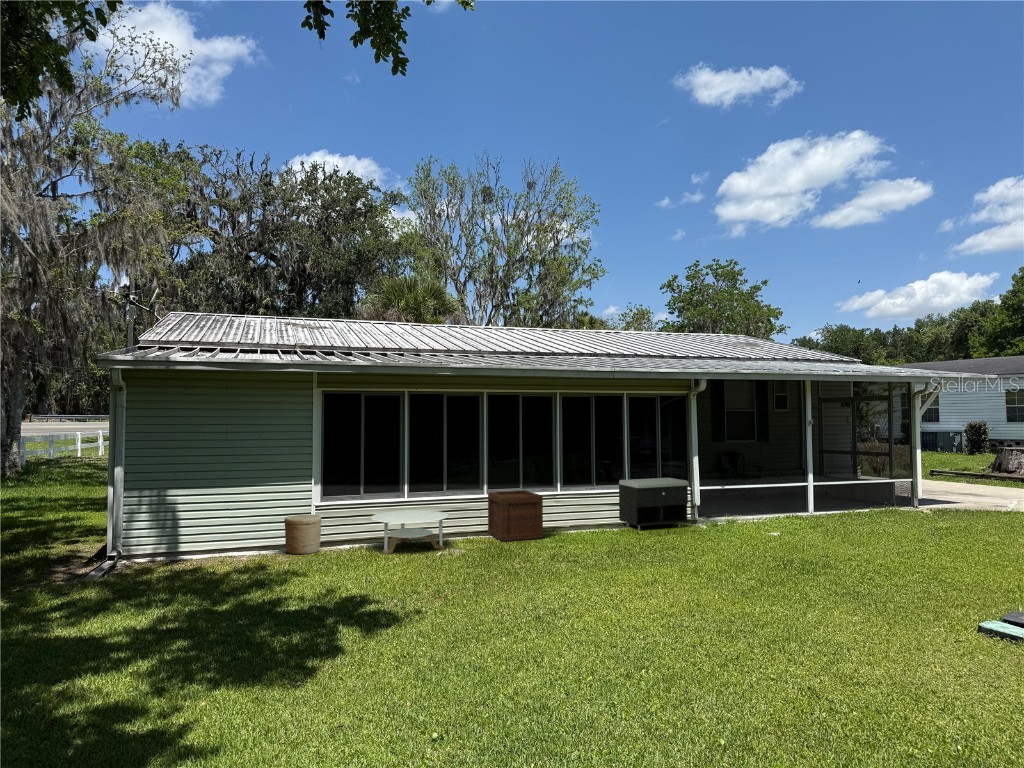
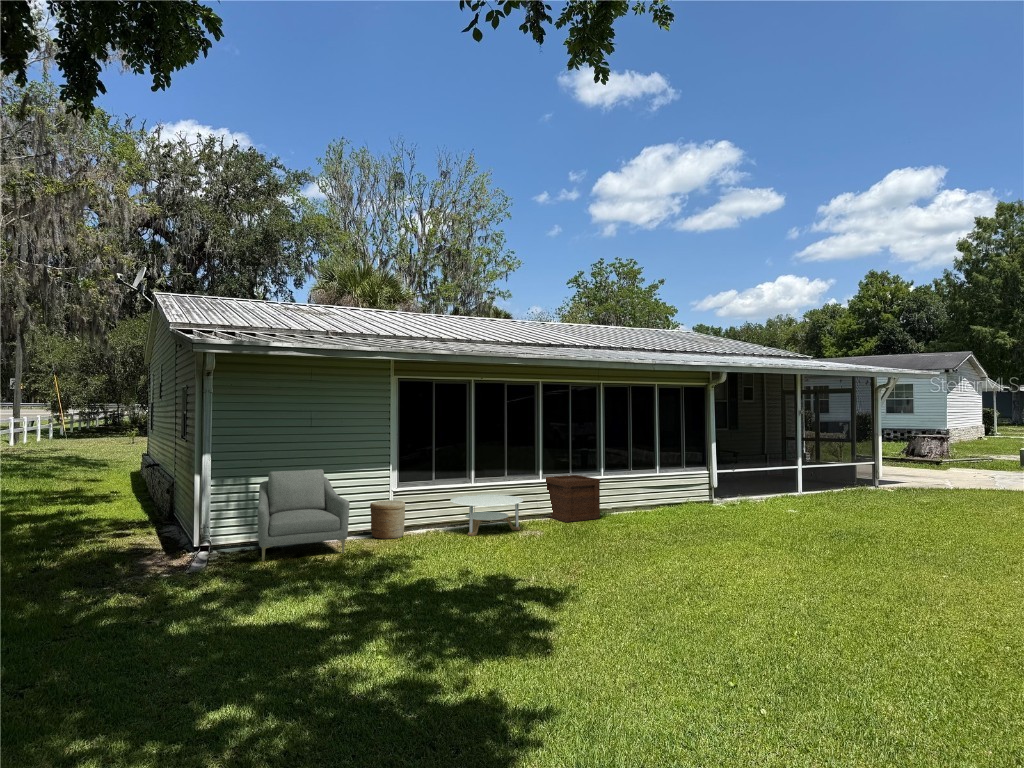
storage bench: present [619,478,689,530] -> none [652,462,714,509]
chair: none [147,482,244,574] -> present [257,469,350,561]

